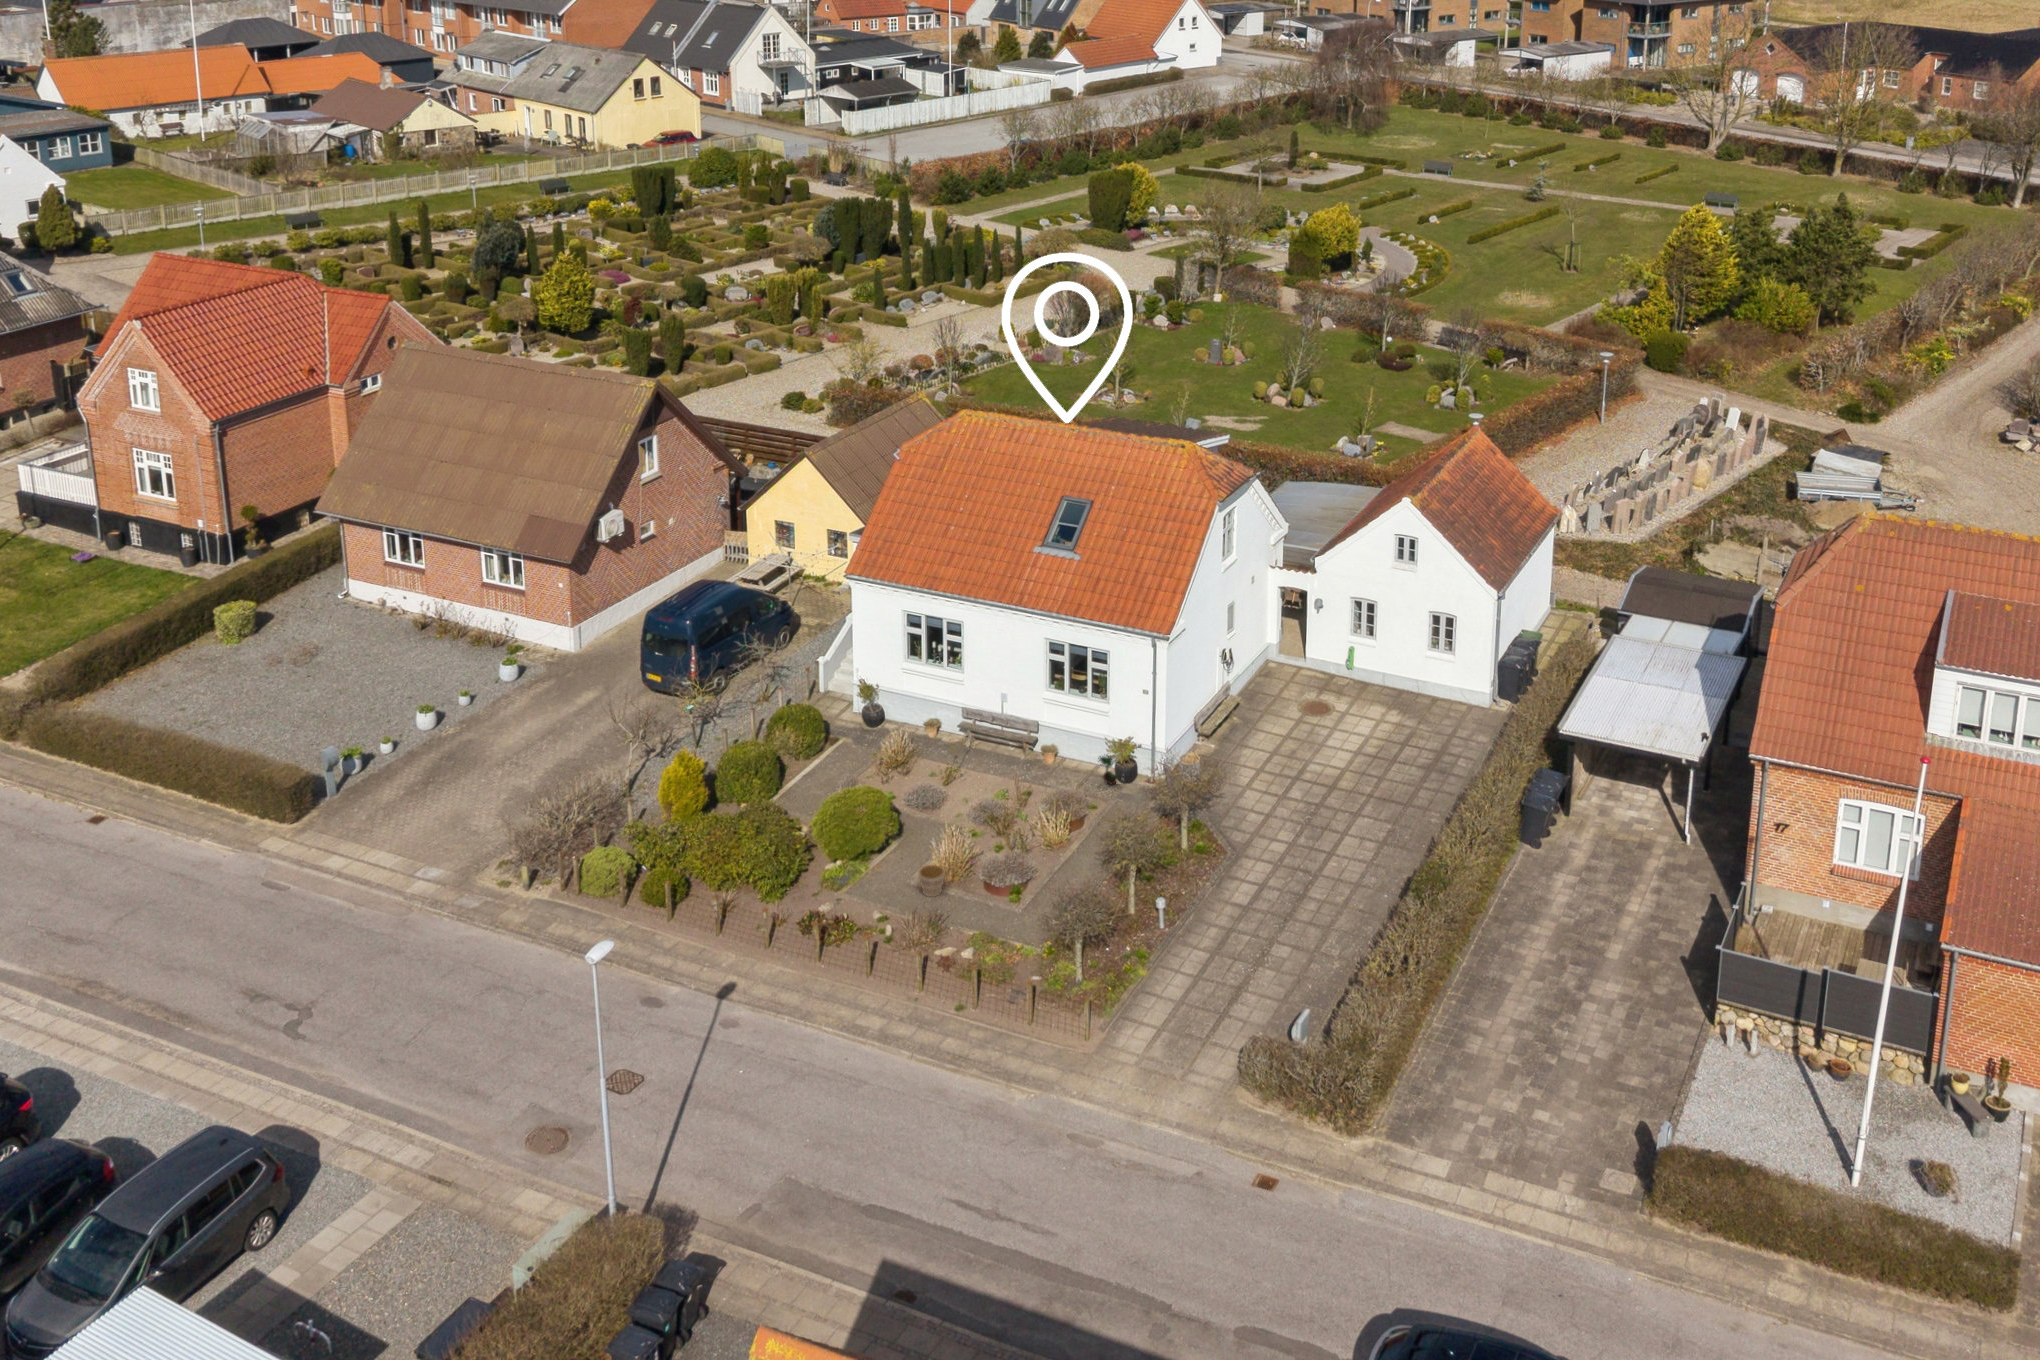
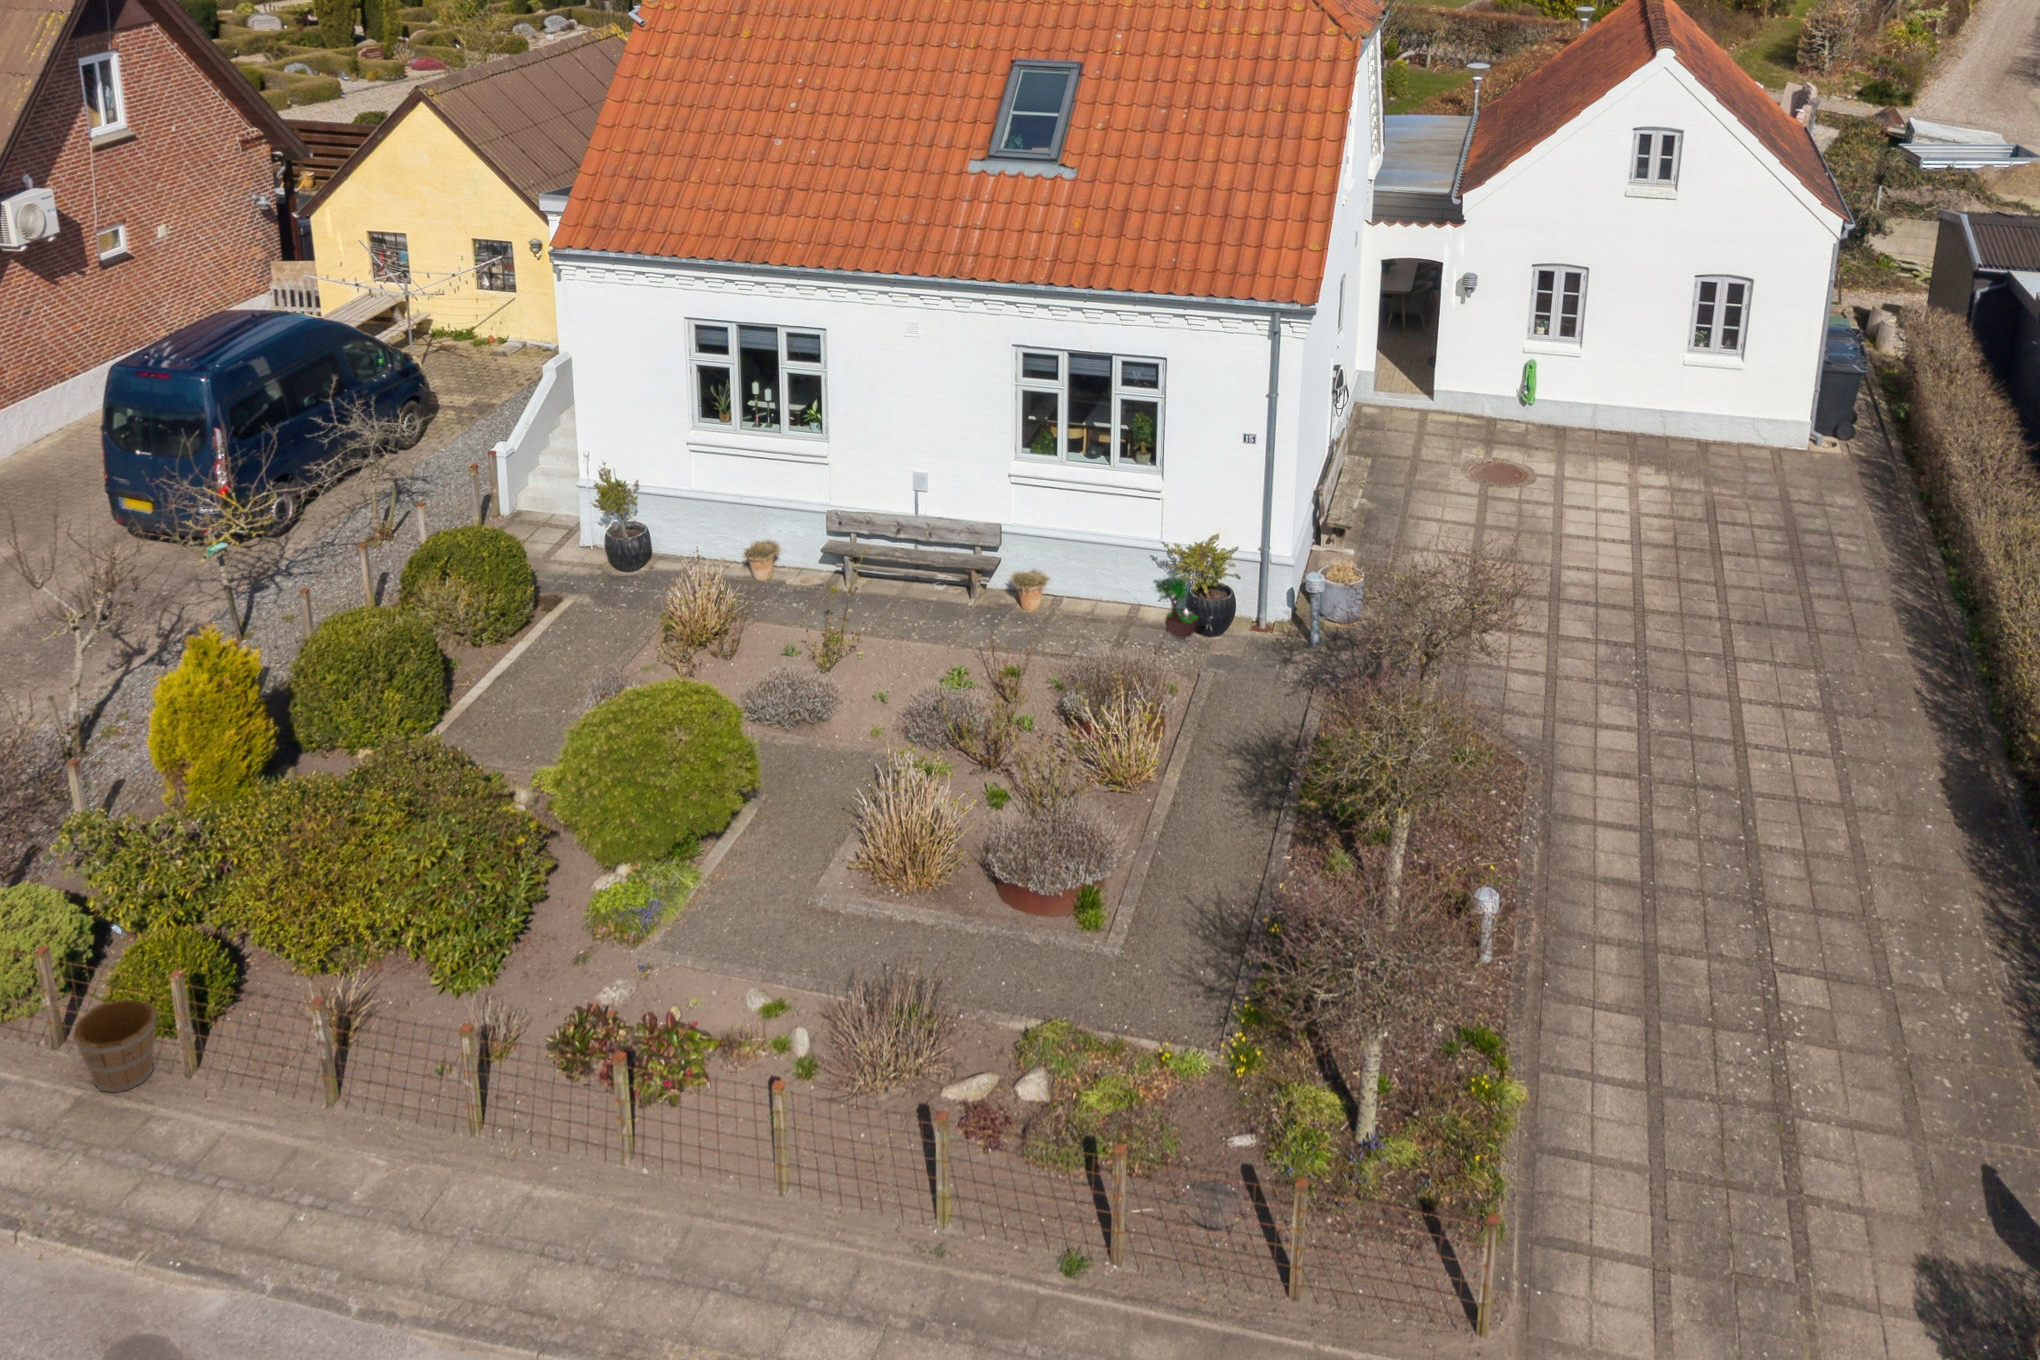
wooden bucket: present [918,865,945,897] -> present [73,999,156,1093]

